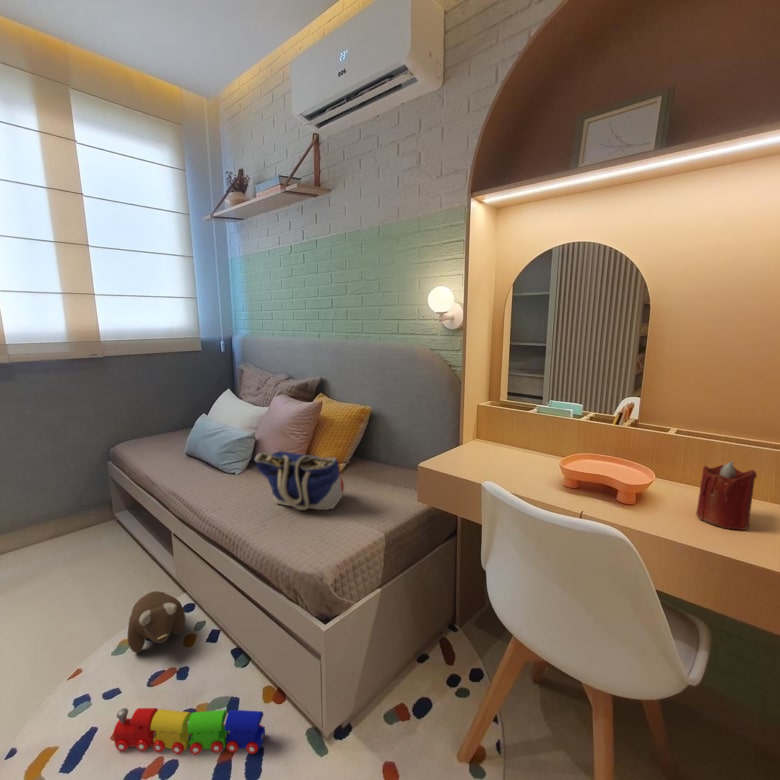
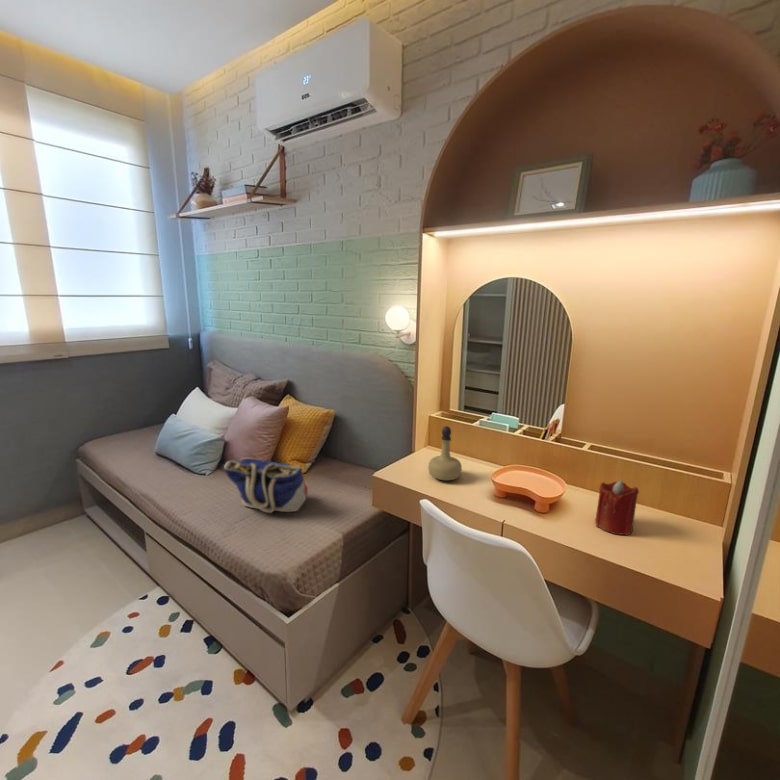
perfume bottle: none [482,408,521,470] -> present [428,426,462,480]
plush toy: present [128,591,185,653] -> none [106,588,160,644]
toy train: present [113,708,265,755] -> none [99,691,236,731]

